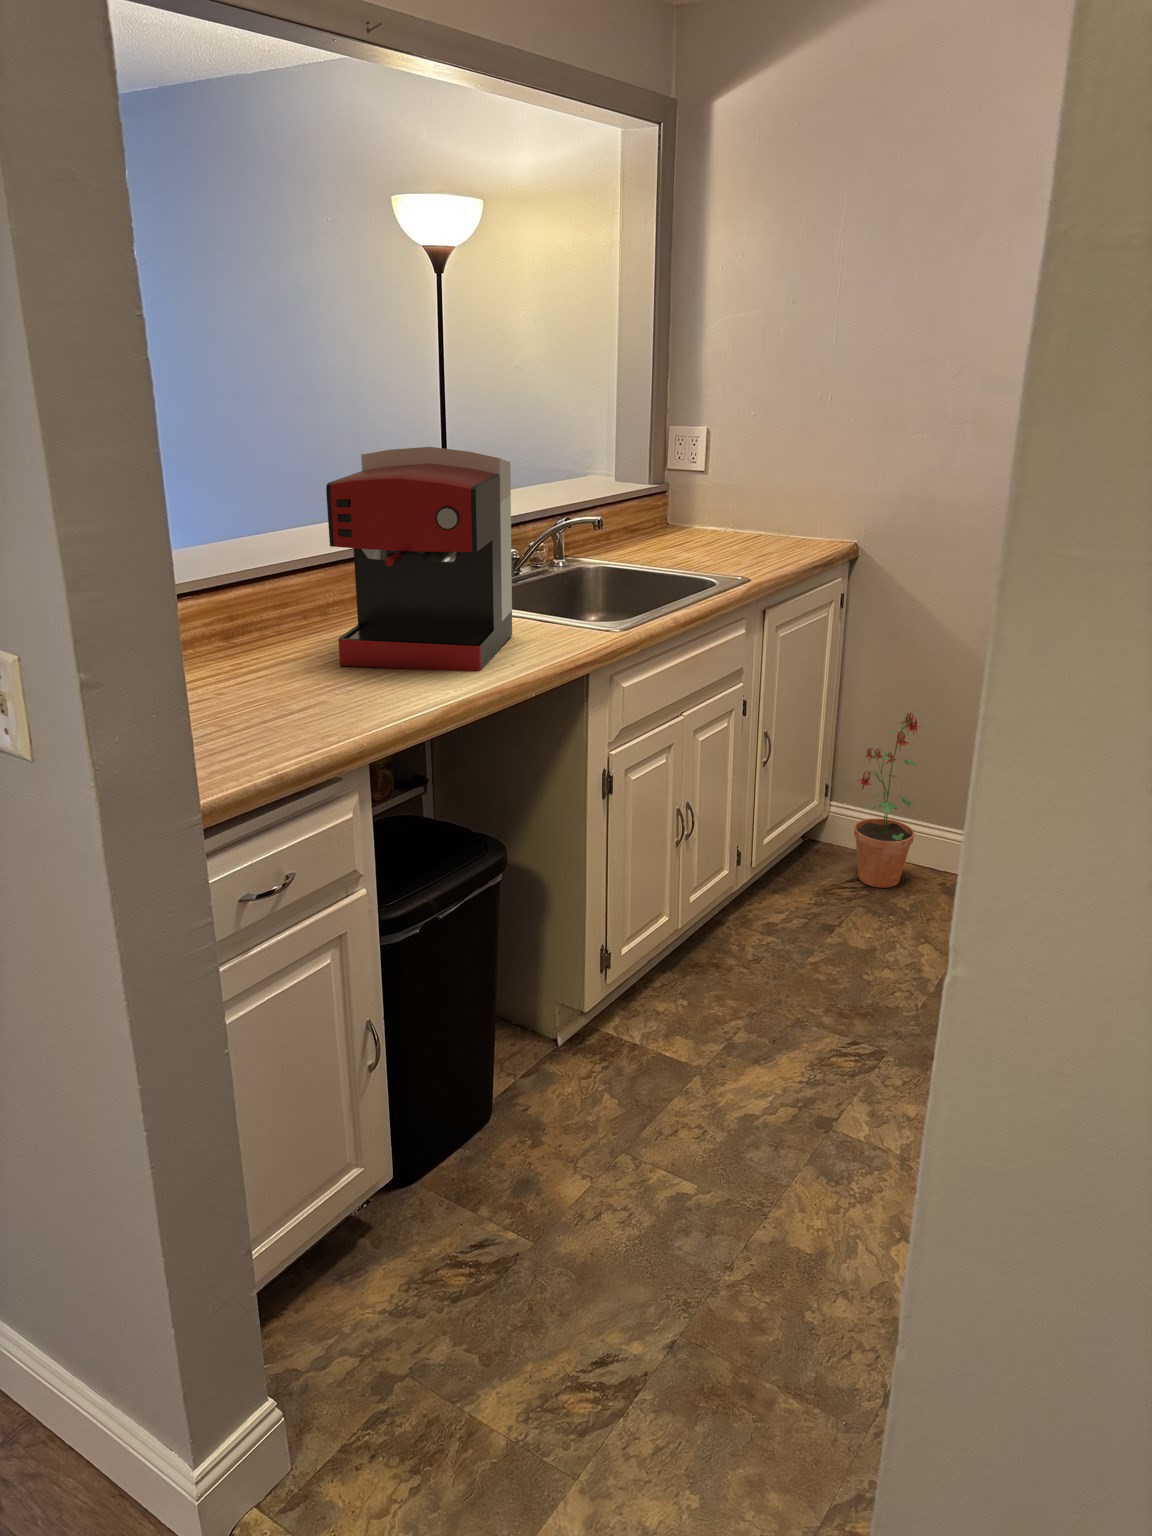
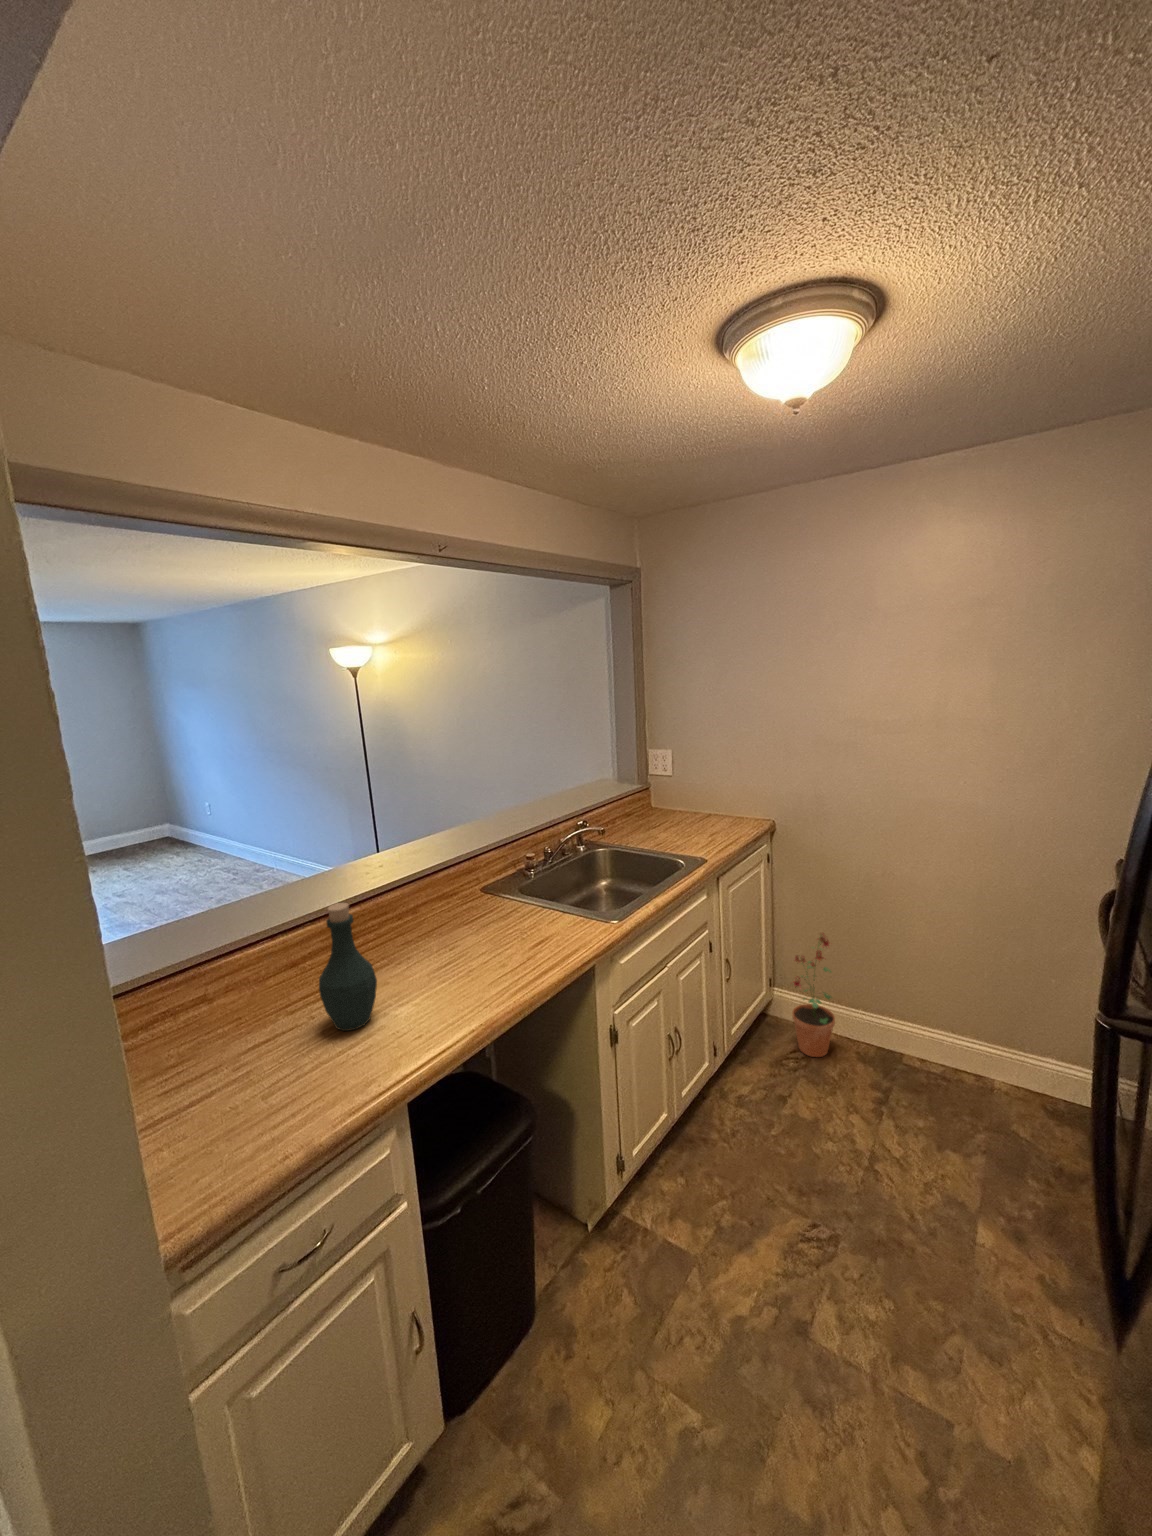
coffee maker: present [326,447,512,671] -> none [397,809,541,978]
bottle: none [233,534,310,705] -> present [319,903,377,1031]

